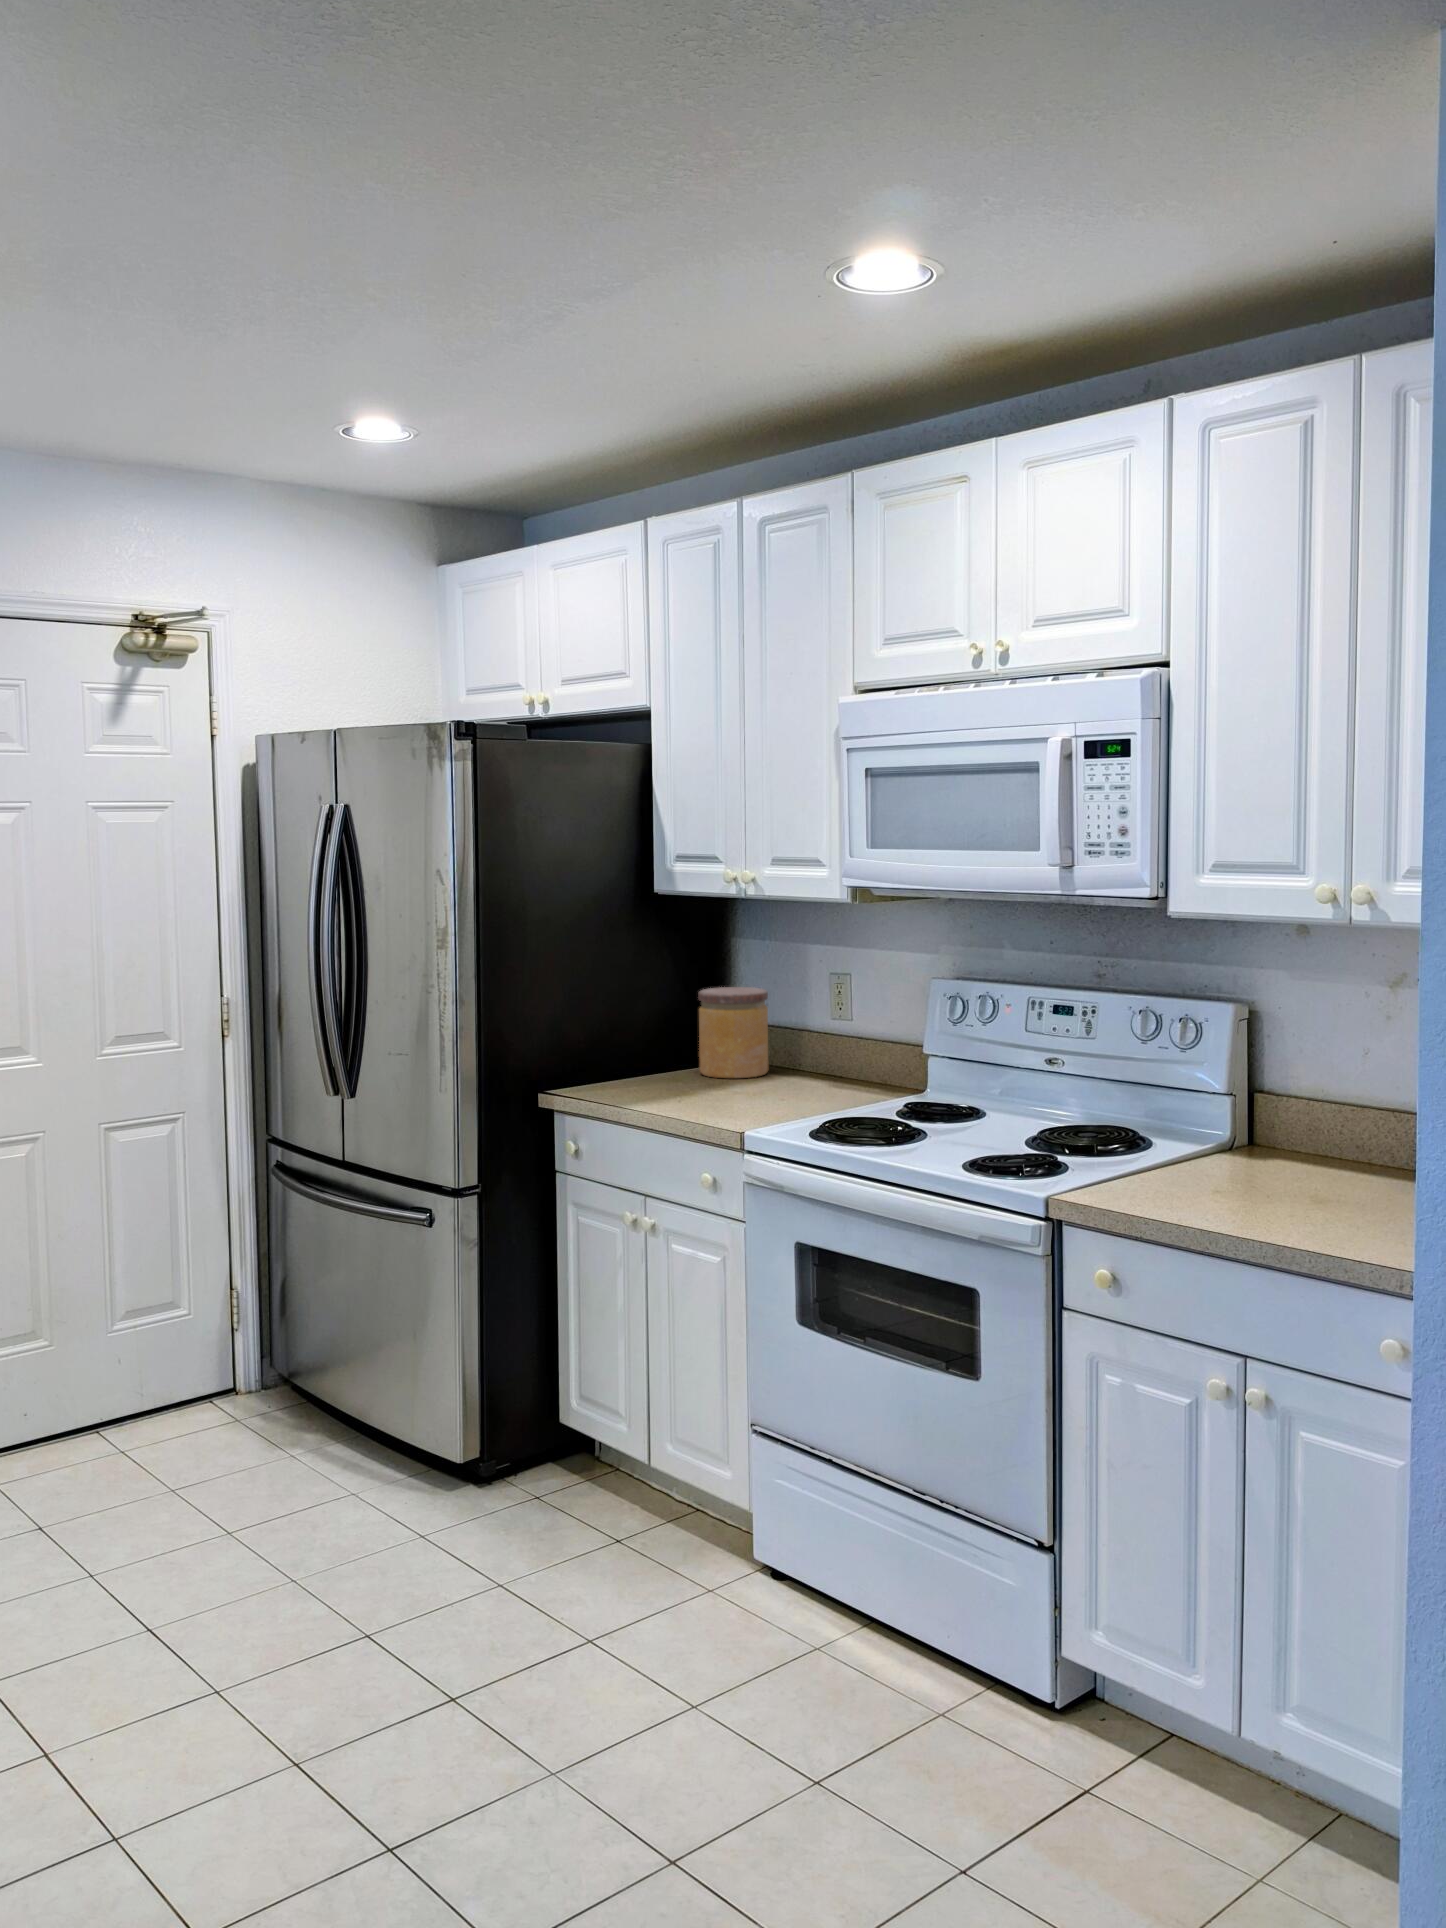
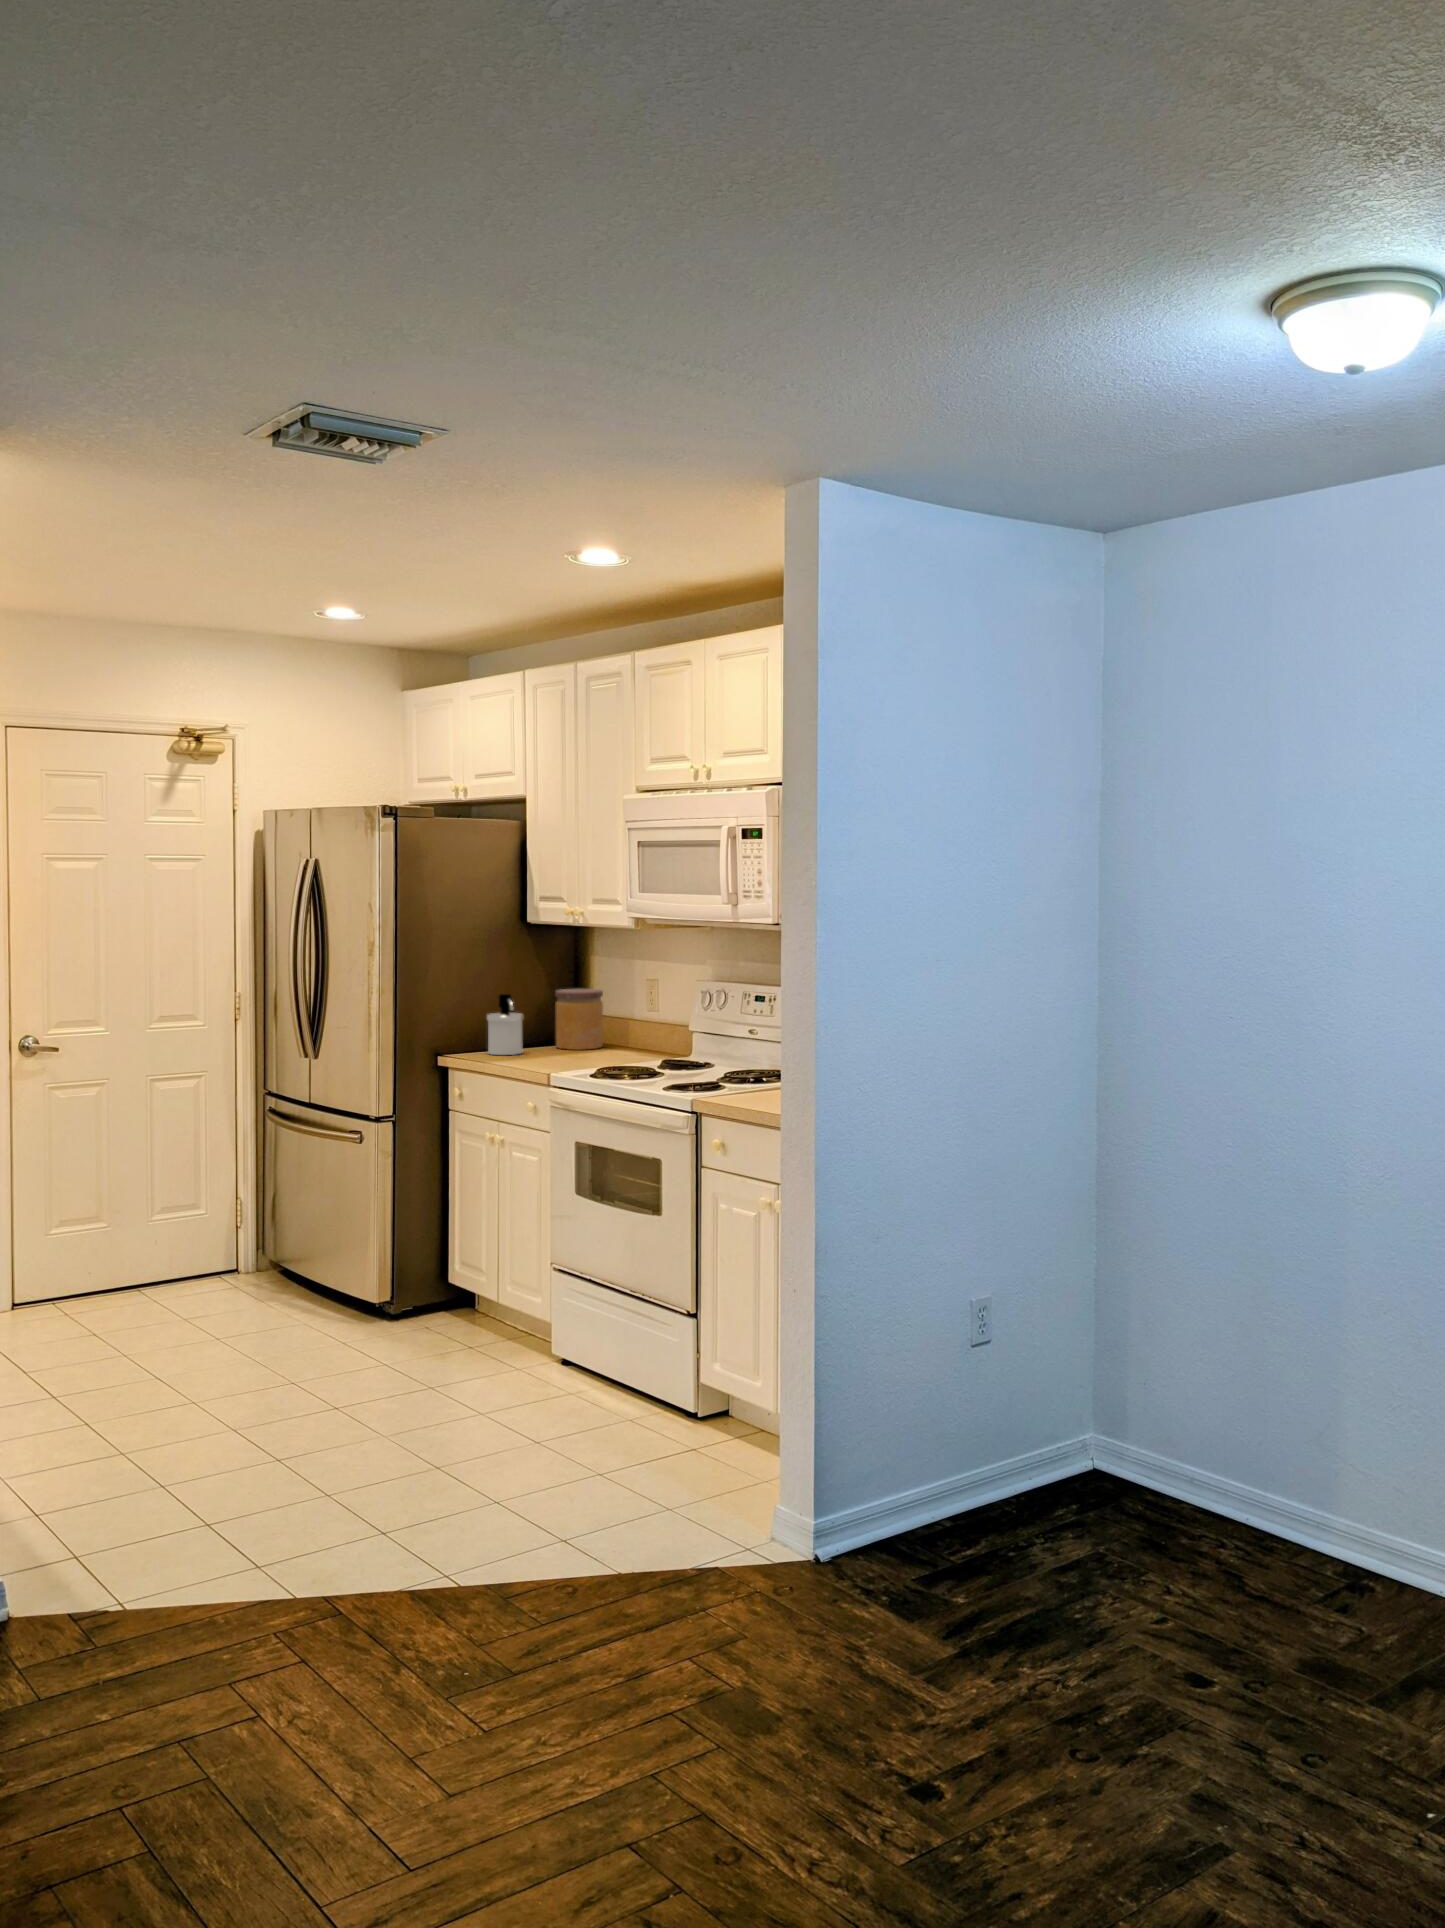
soap dispenser: none [611,1001,665,1093] -> present [487,994,523,1055]

